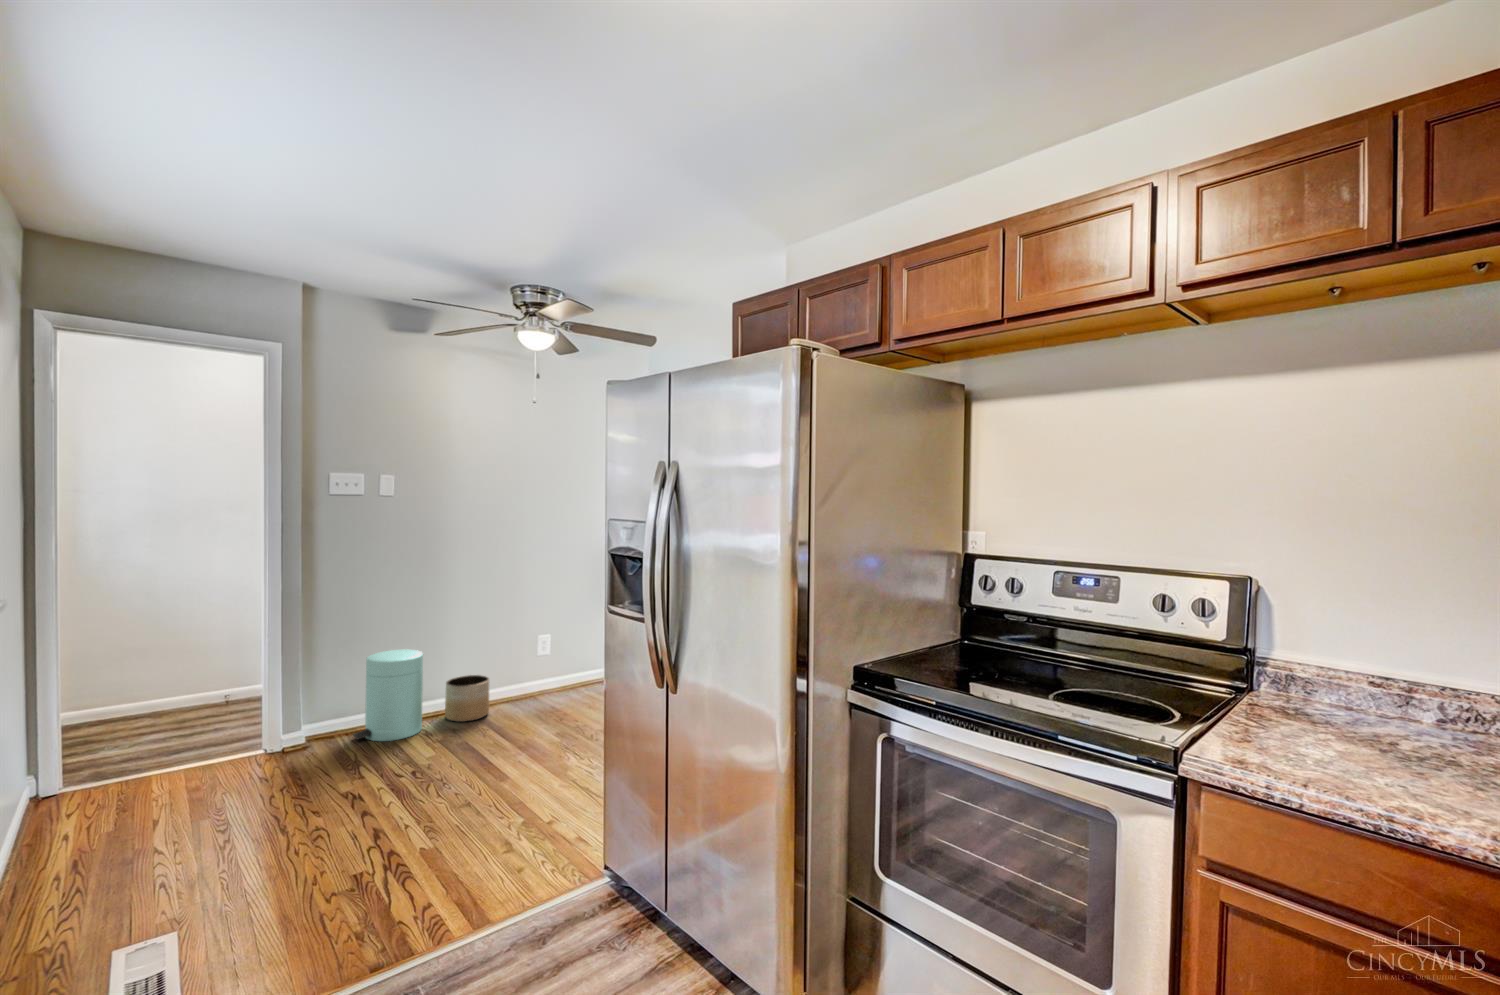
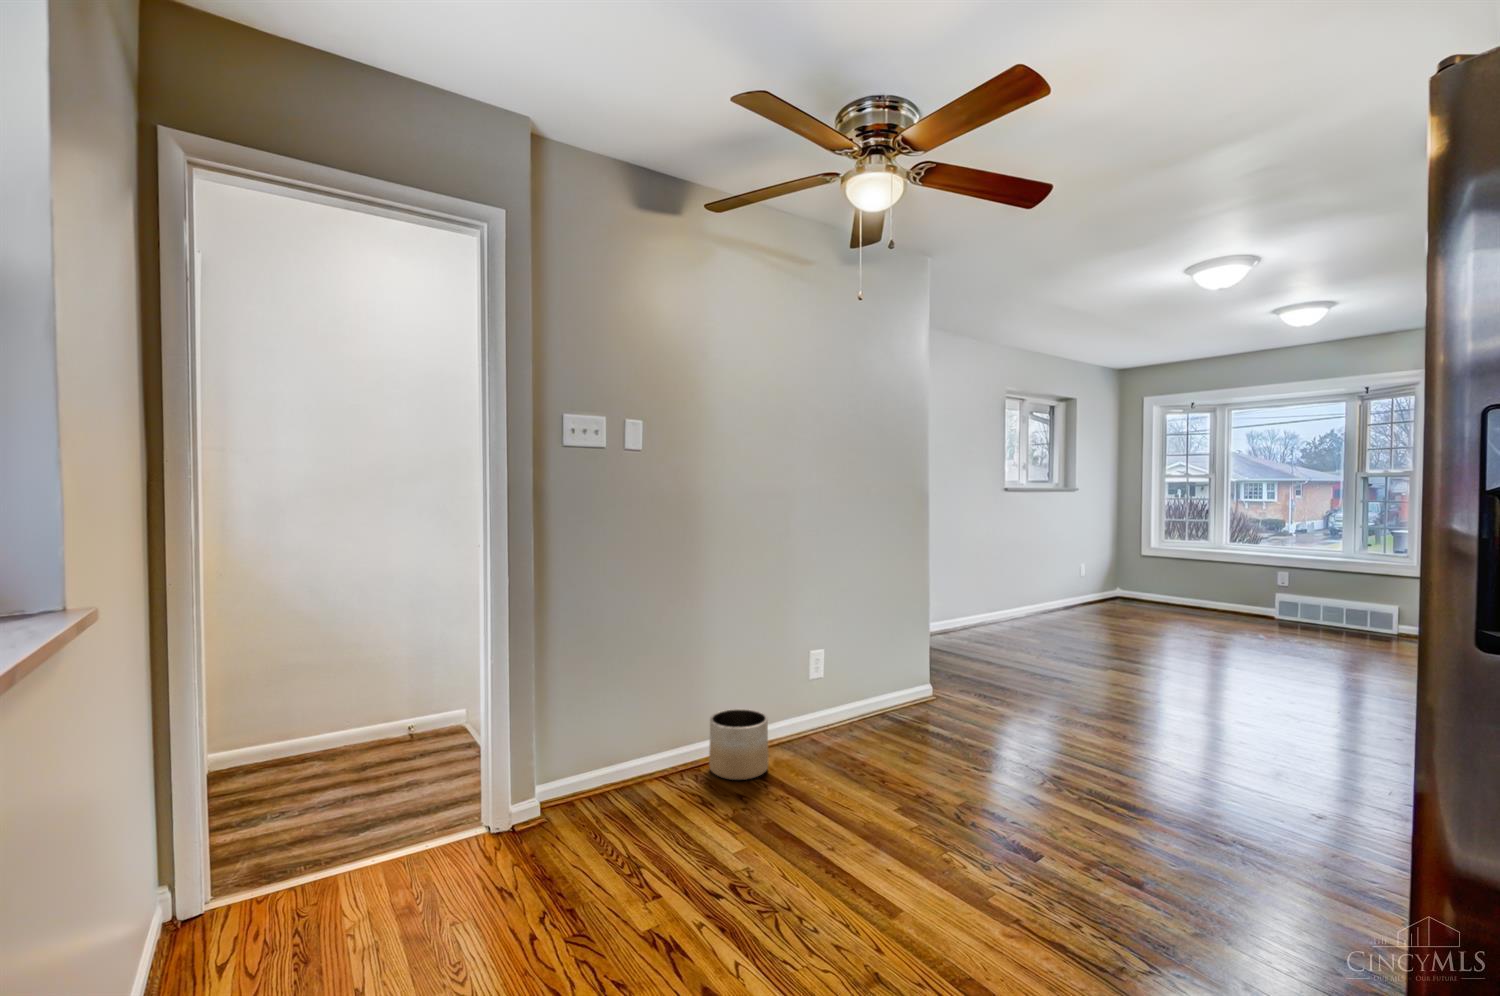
trash can: present [354,650,423,741] -> none [601,673,690,815]

